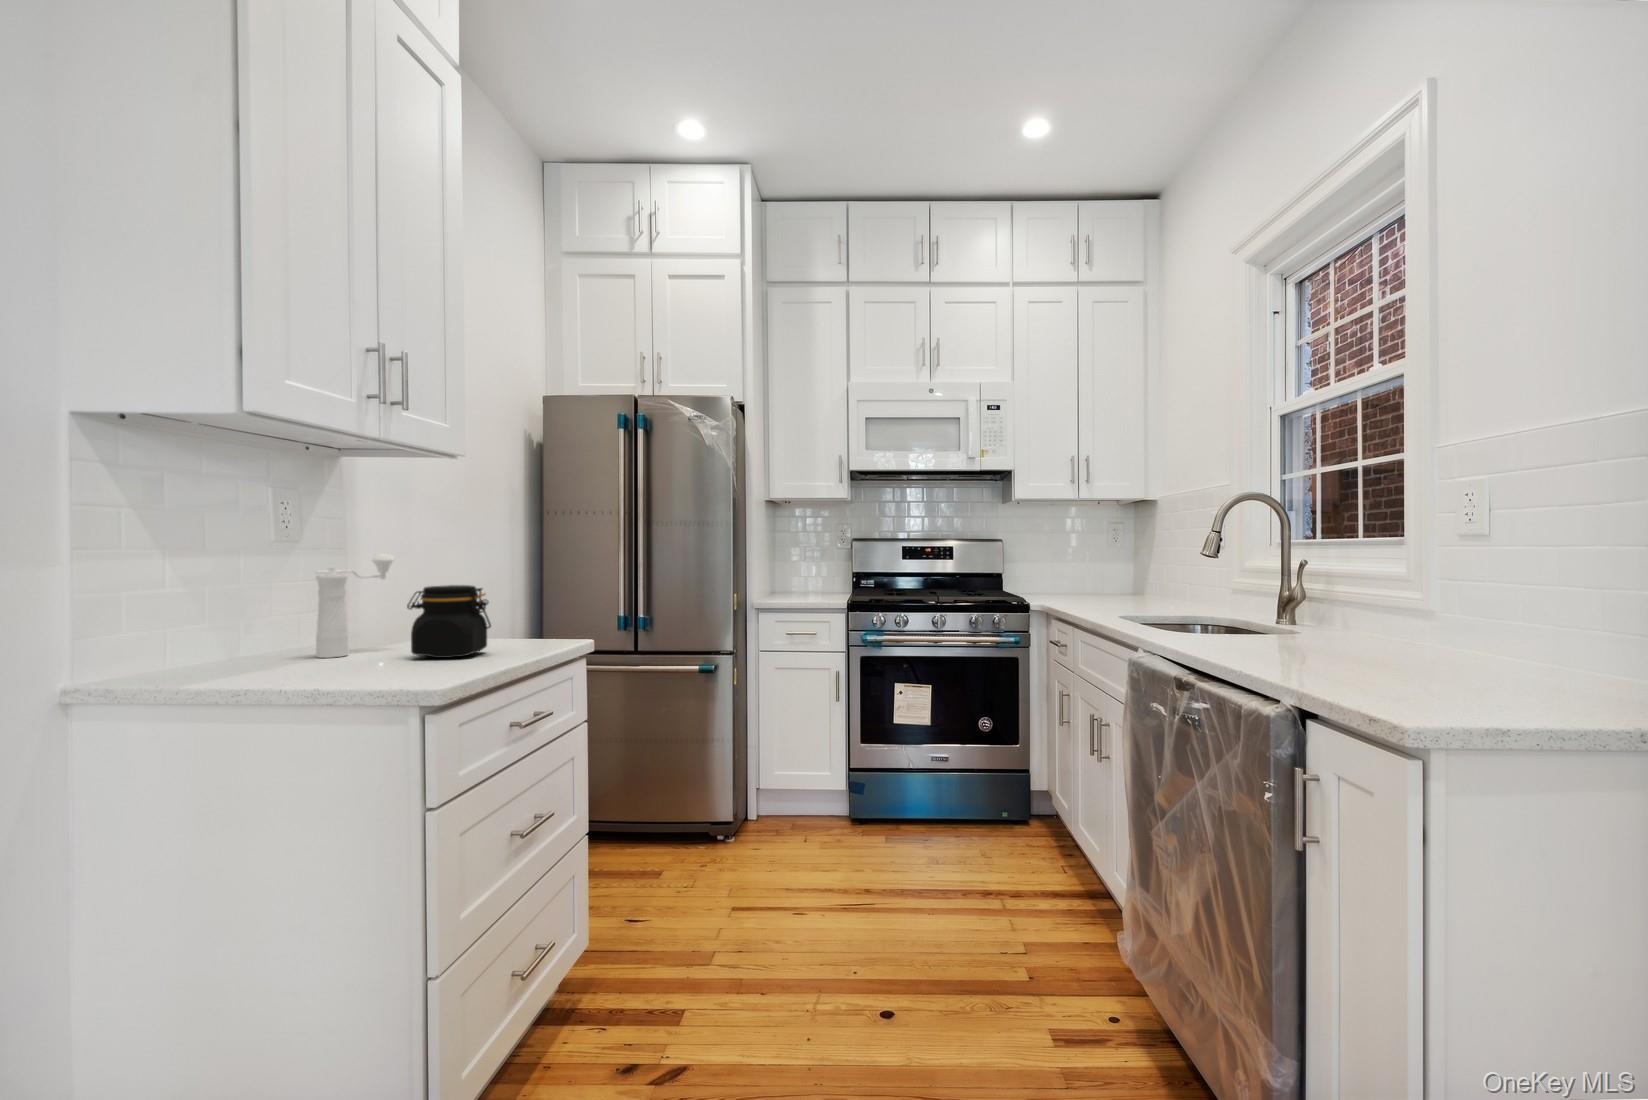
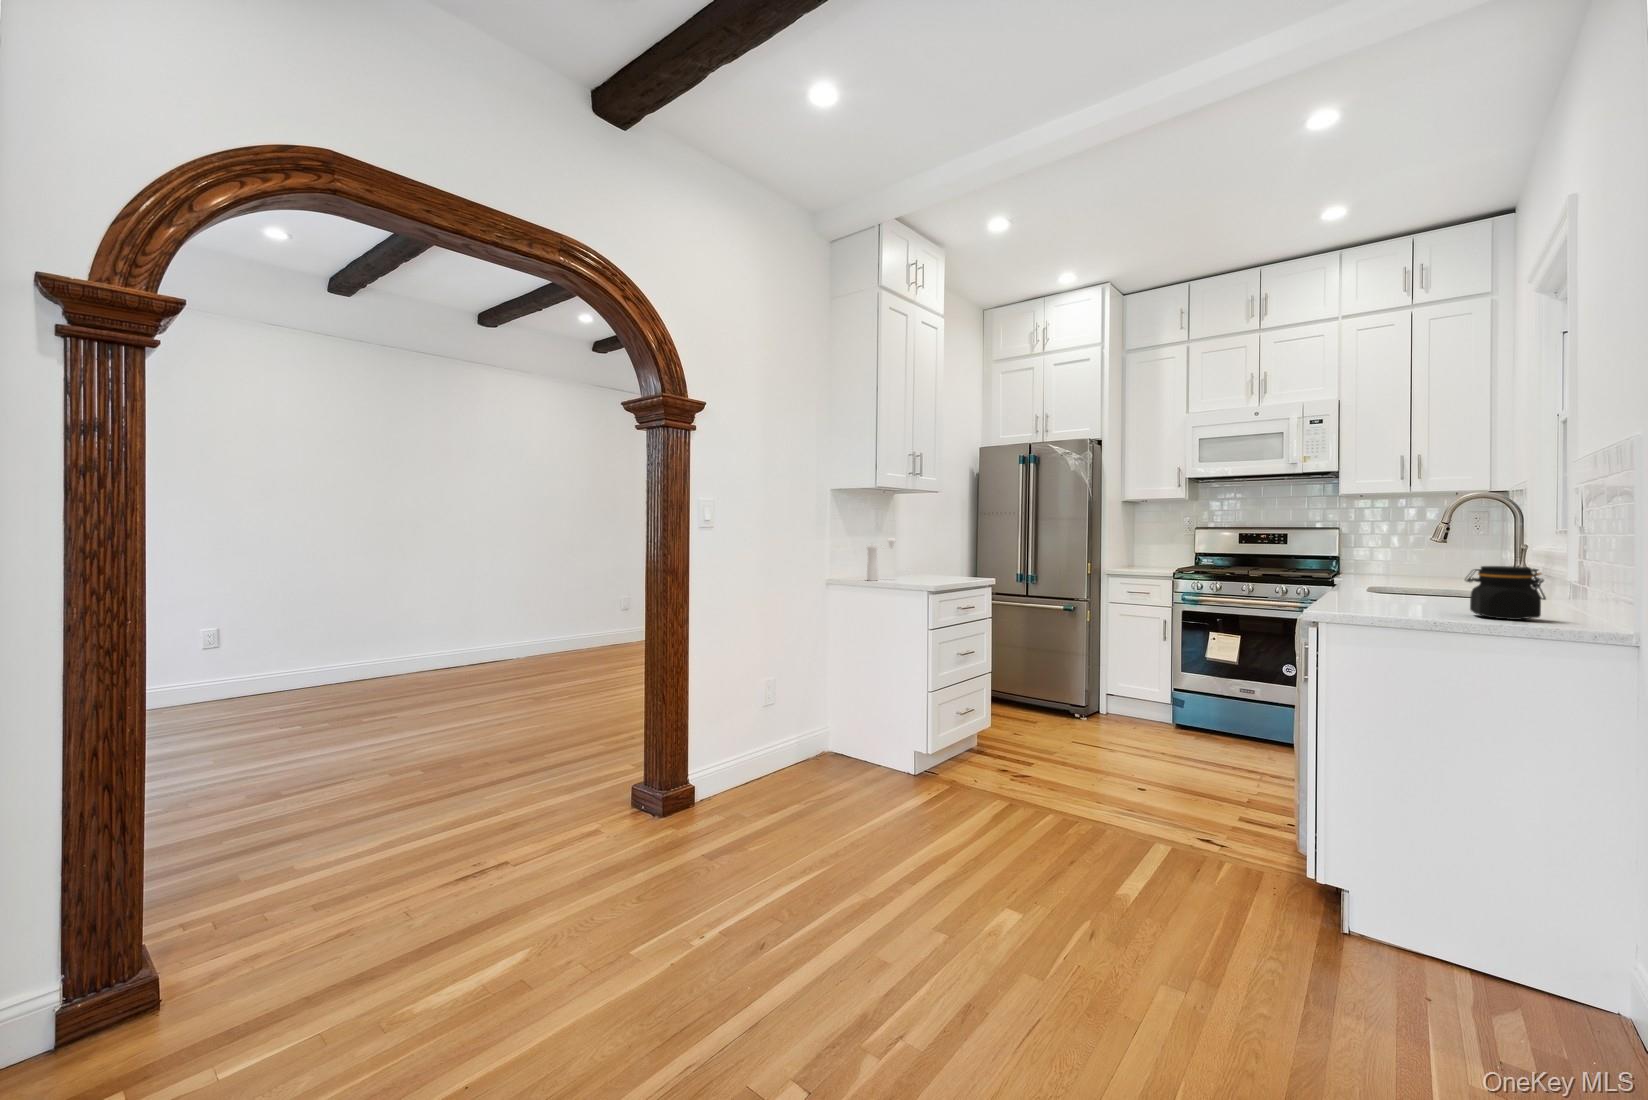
jar: present [407,585,491,658] -> present [1465,566,1546,620]

